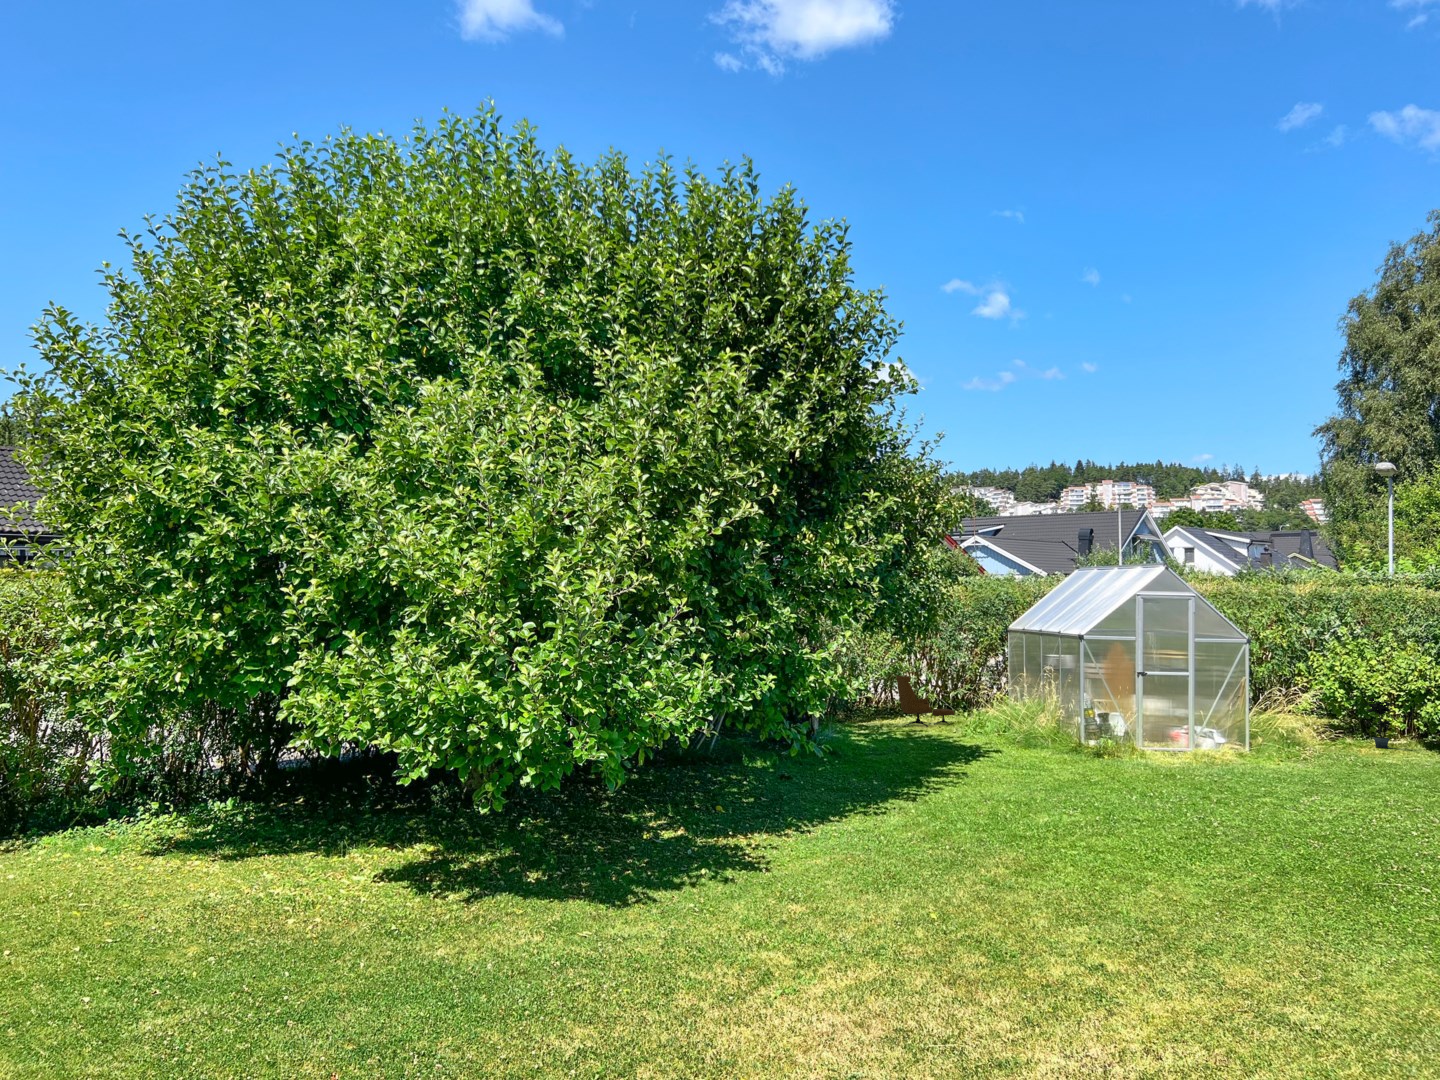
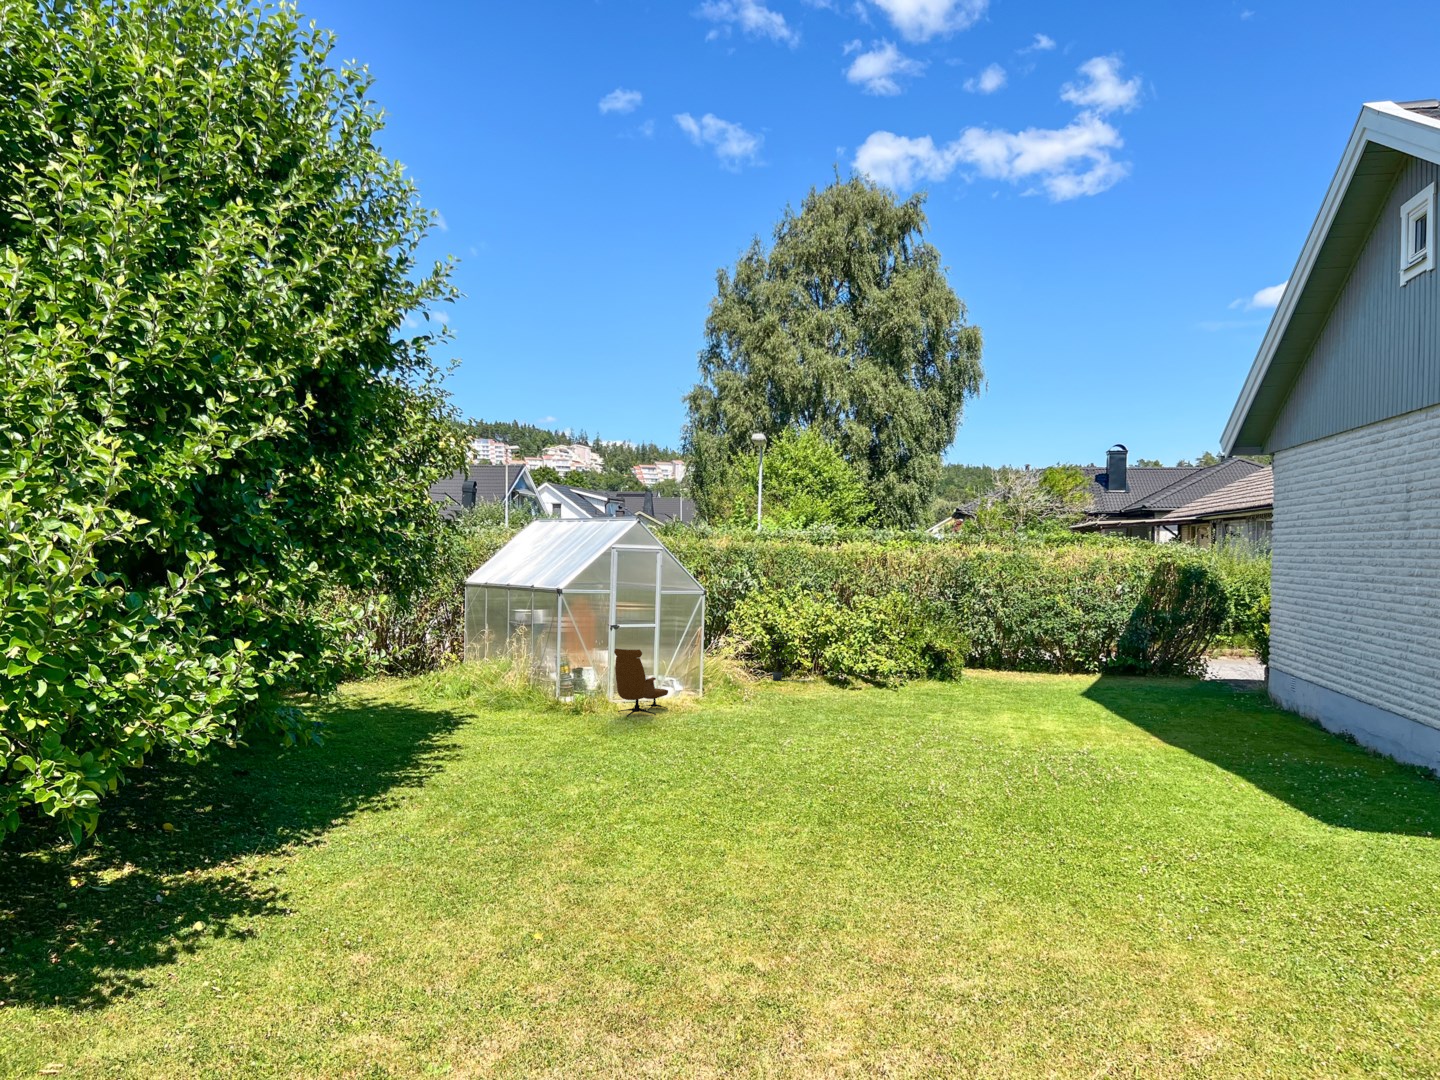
lounge chair: present [896,675,954,727] -> present [614,649,668,717]

